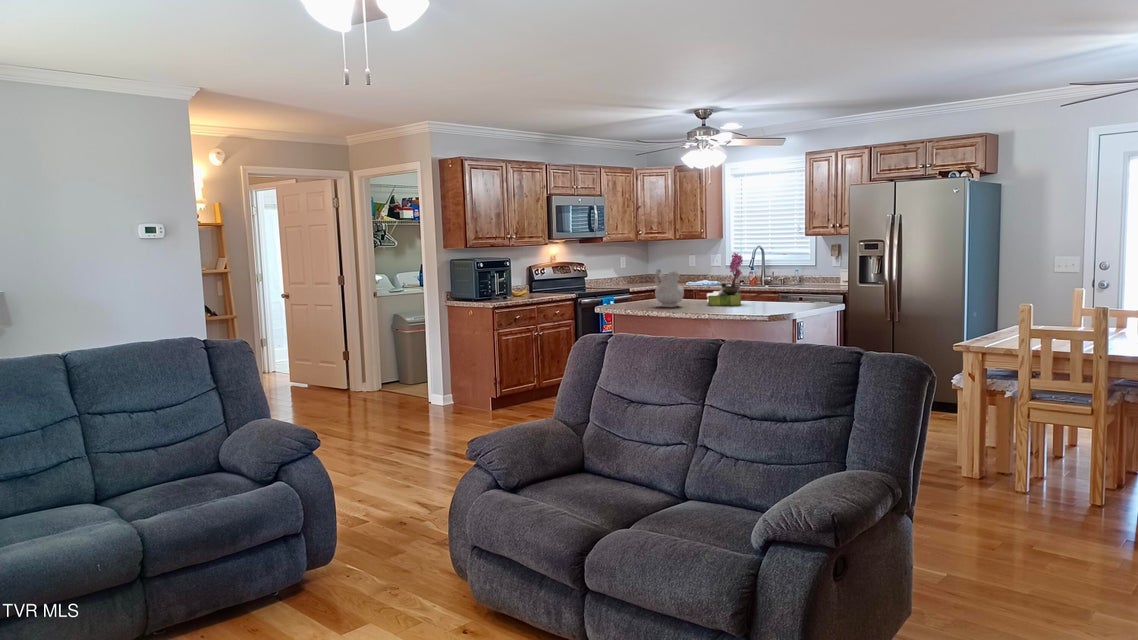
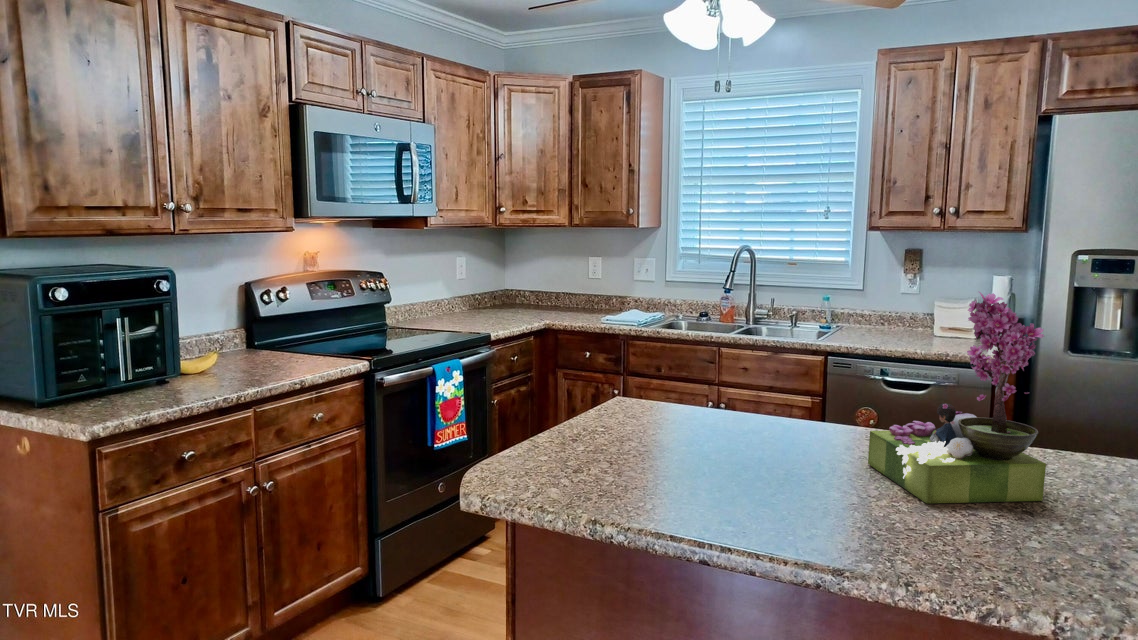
ceramic pitcher: present [655,270,684,307] -> none [721,361,856,532]

